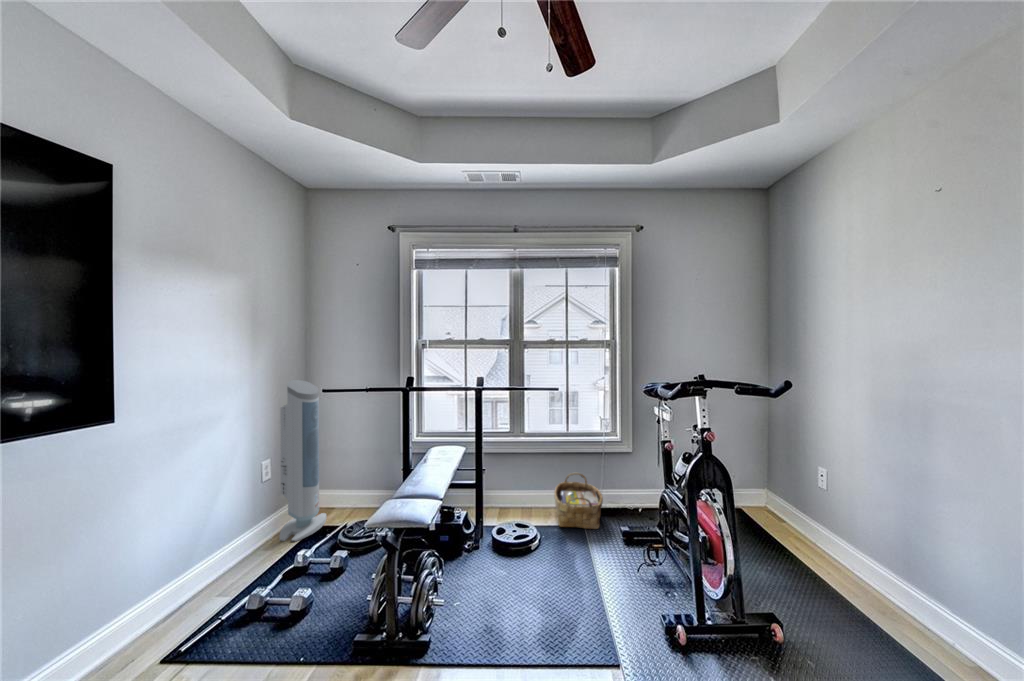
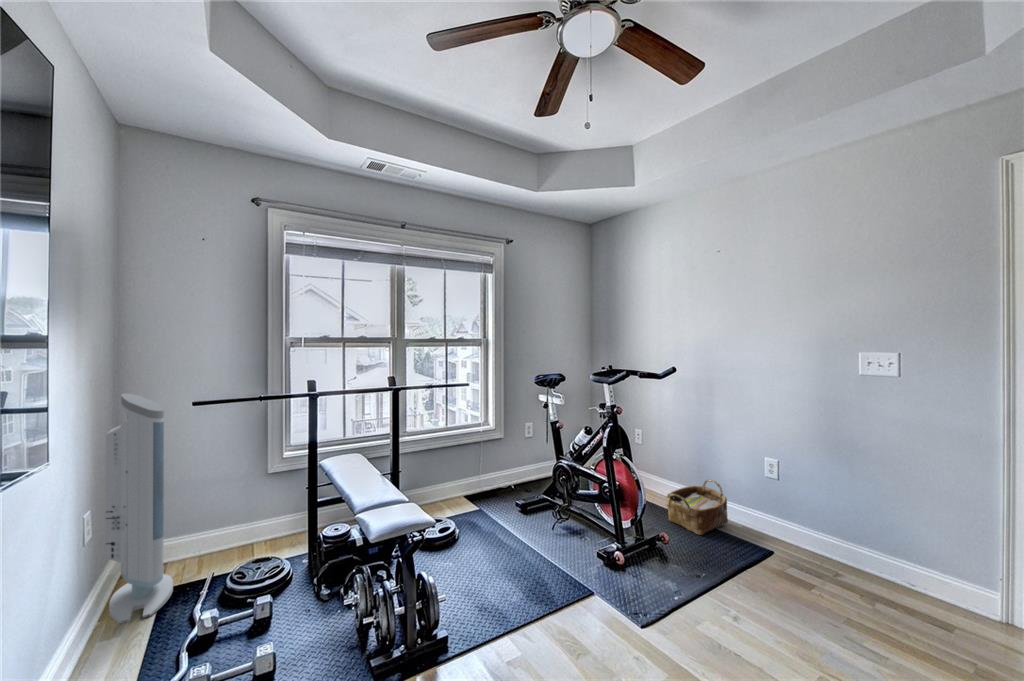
woven basket: present [554,473,603,529] -> present [666,479,728,535]

